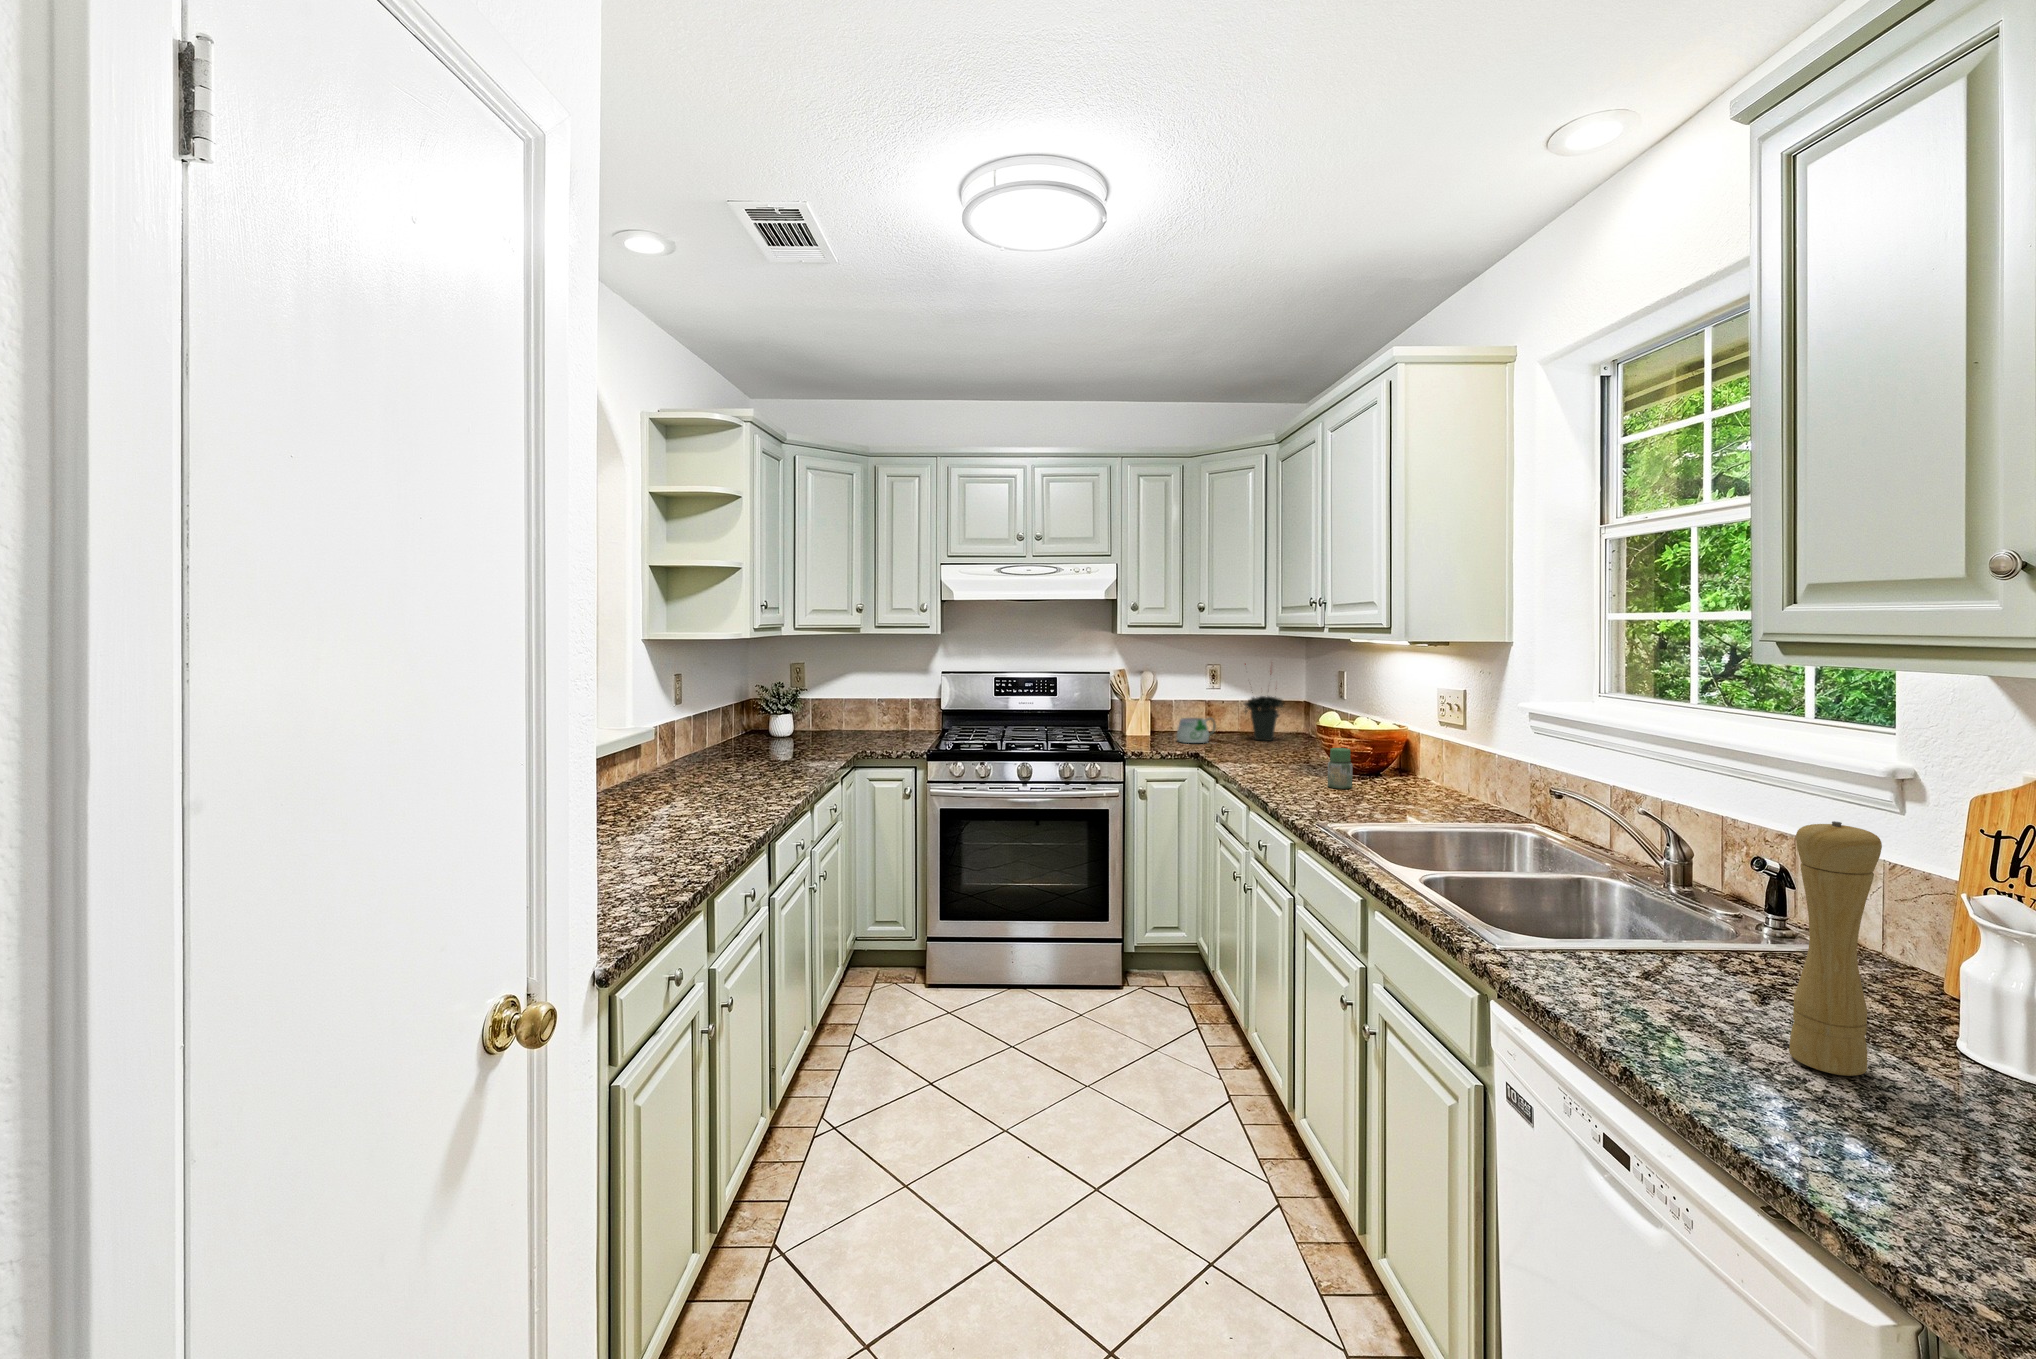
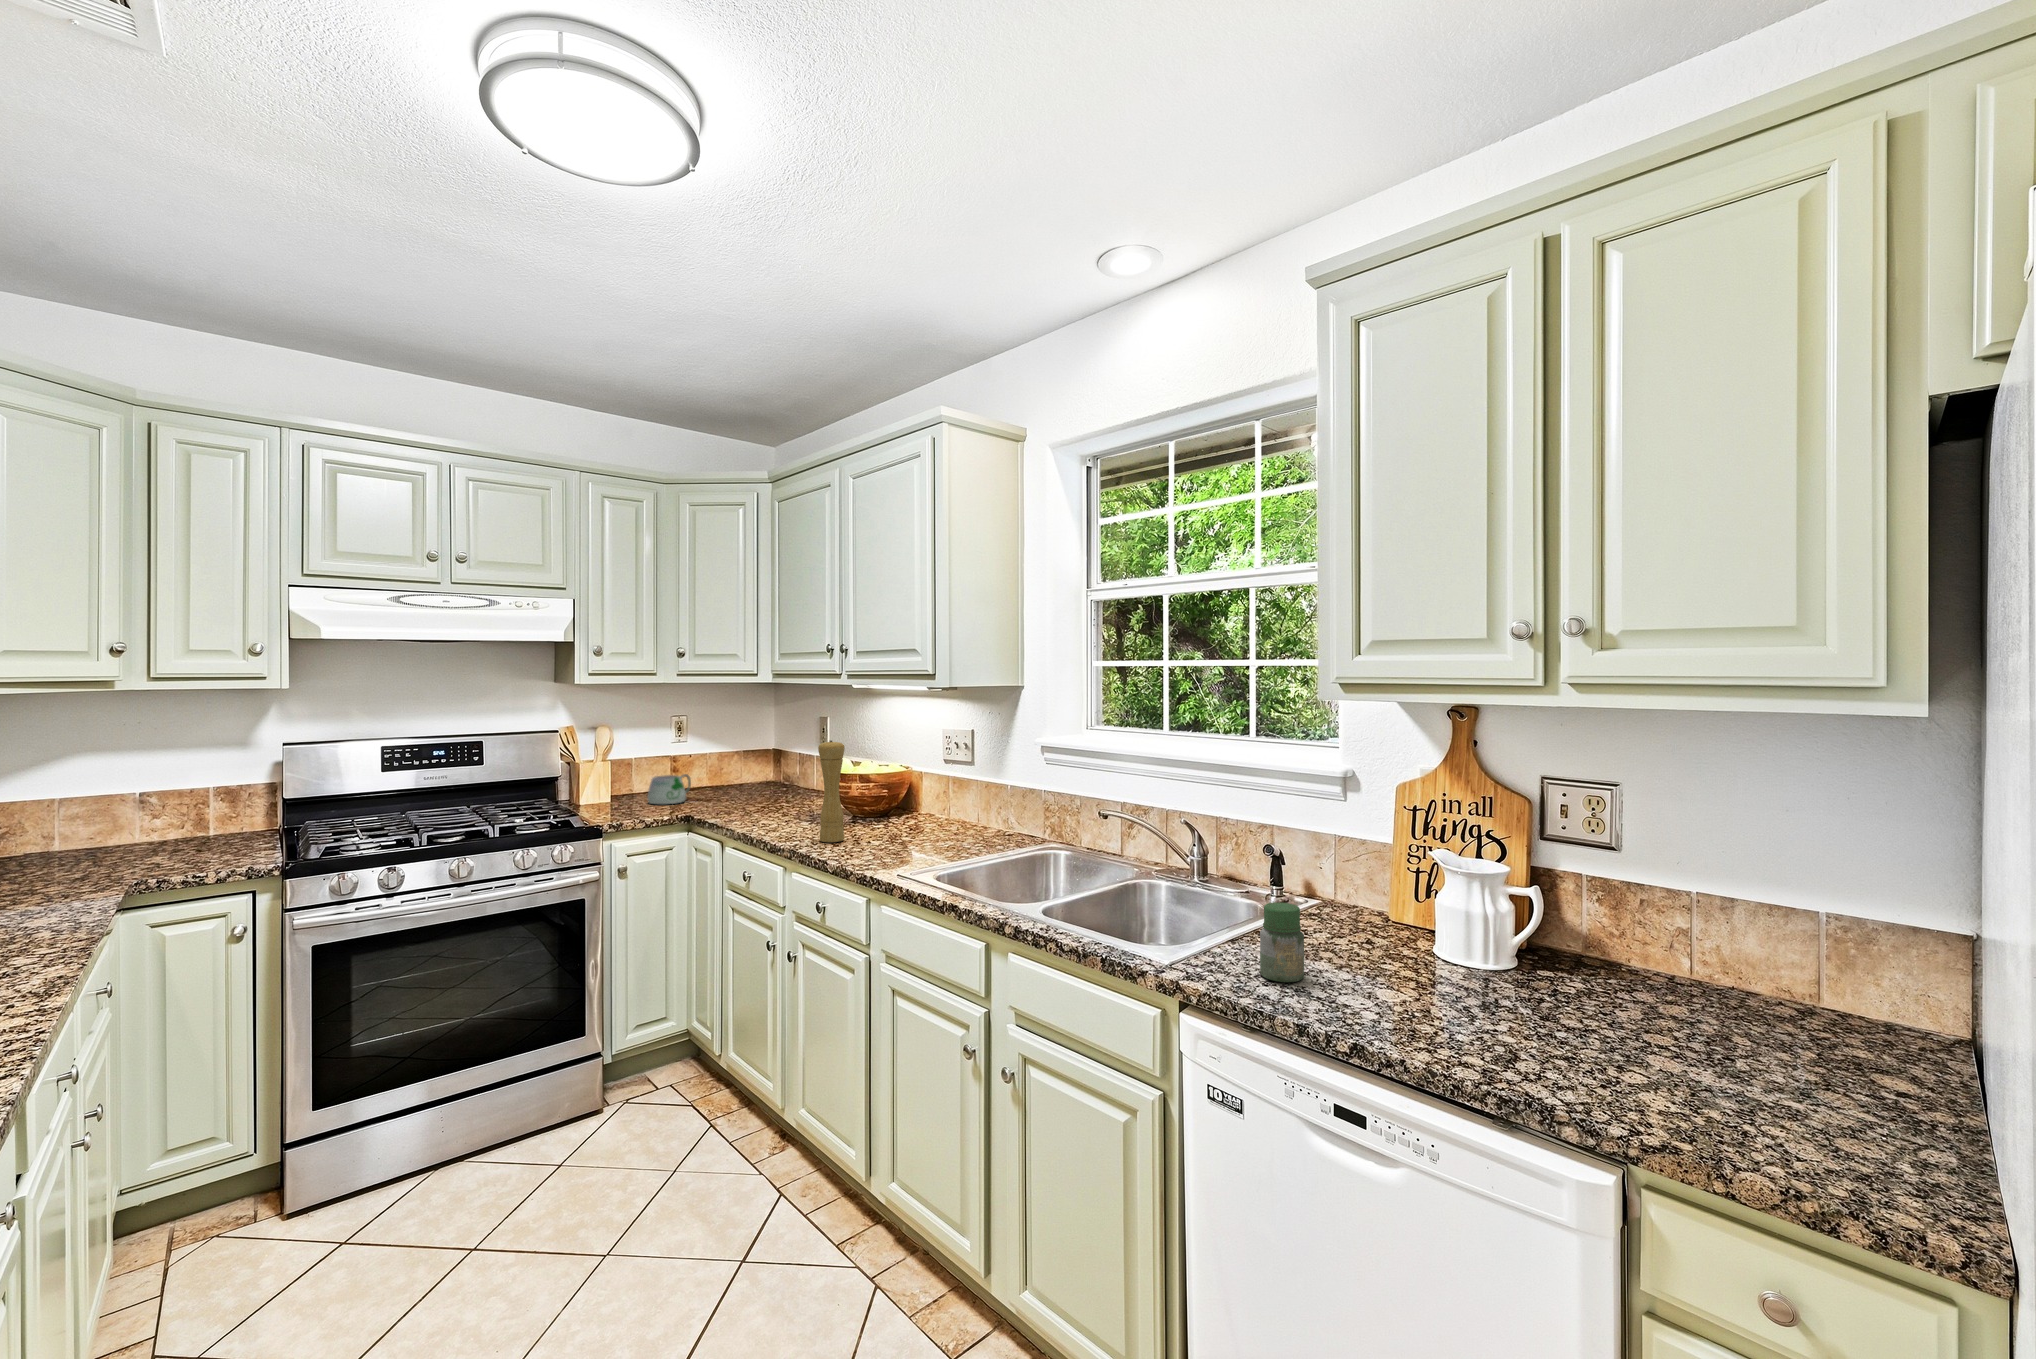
potted plant: present [1244,664,1284,741] -> none [717,709,762,795]
jar: present [1328,748,1353,789] -> present [1260,902,1304,982]
pepper mill: present [1789,821,1882,1076] -> present [818,740,845,842]

